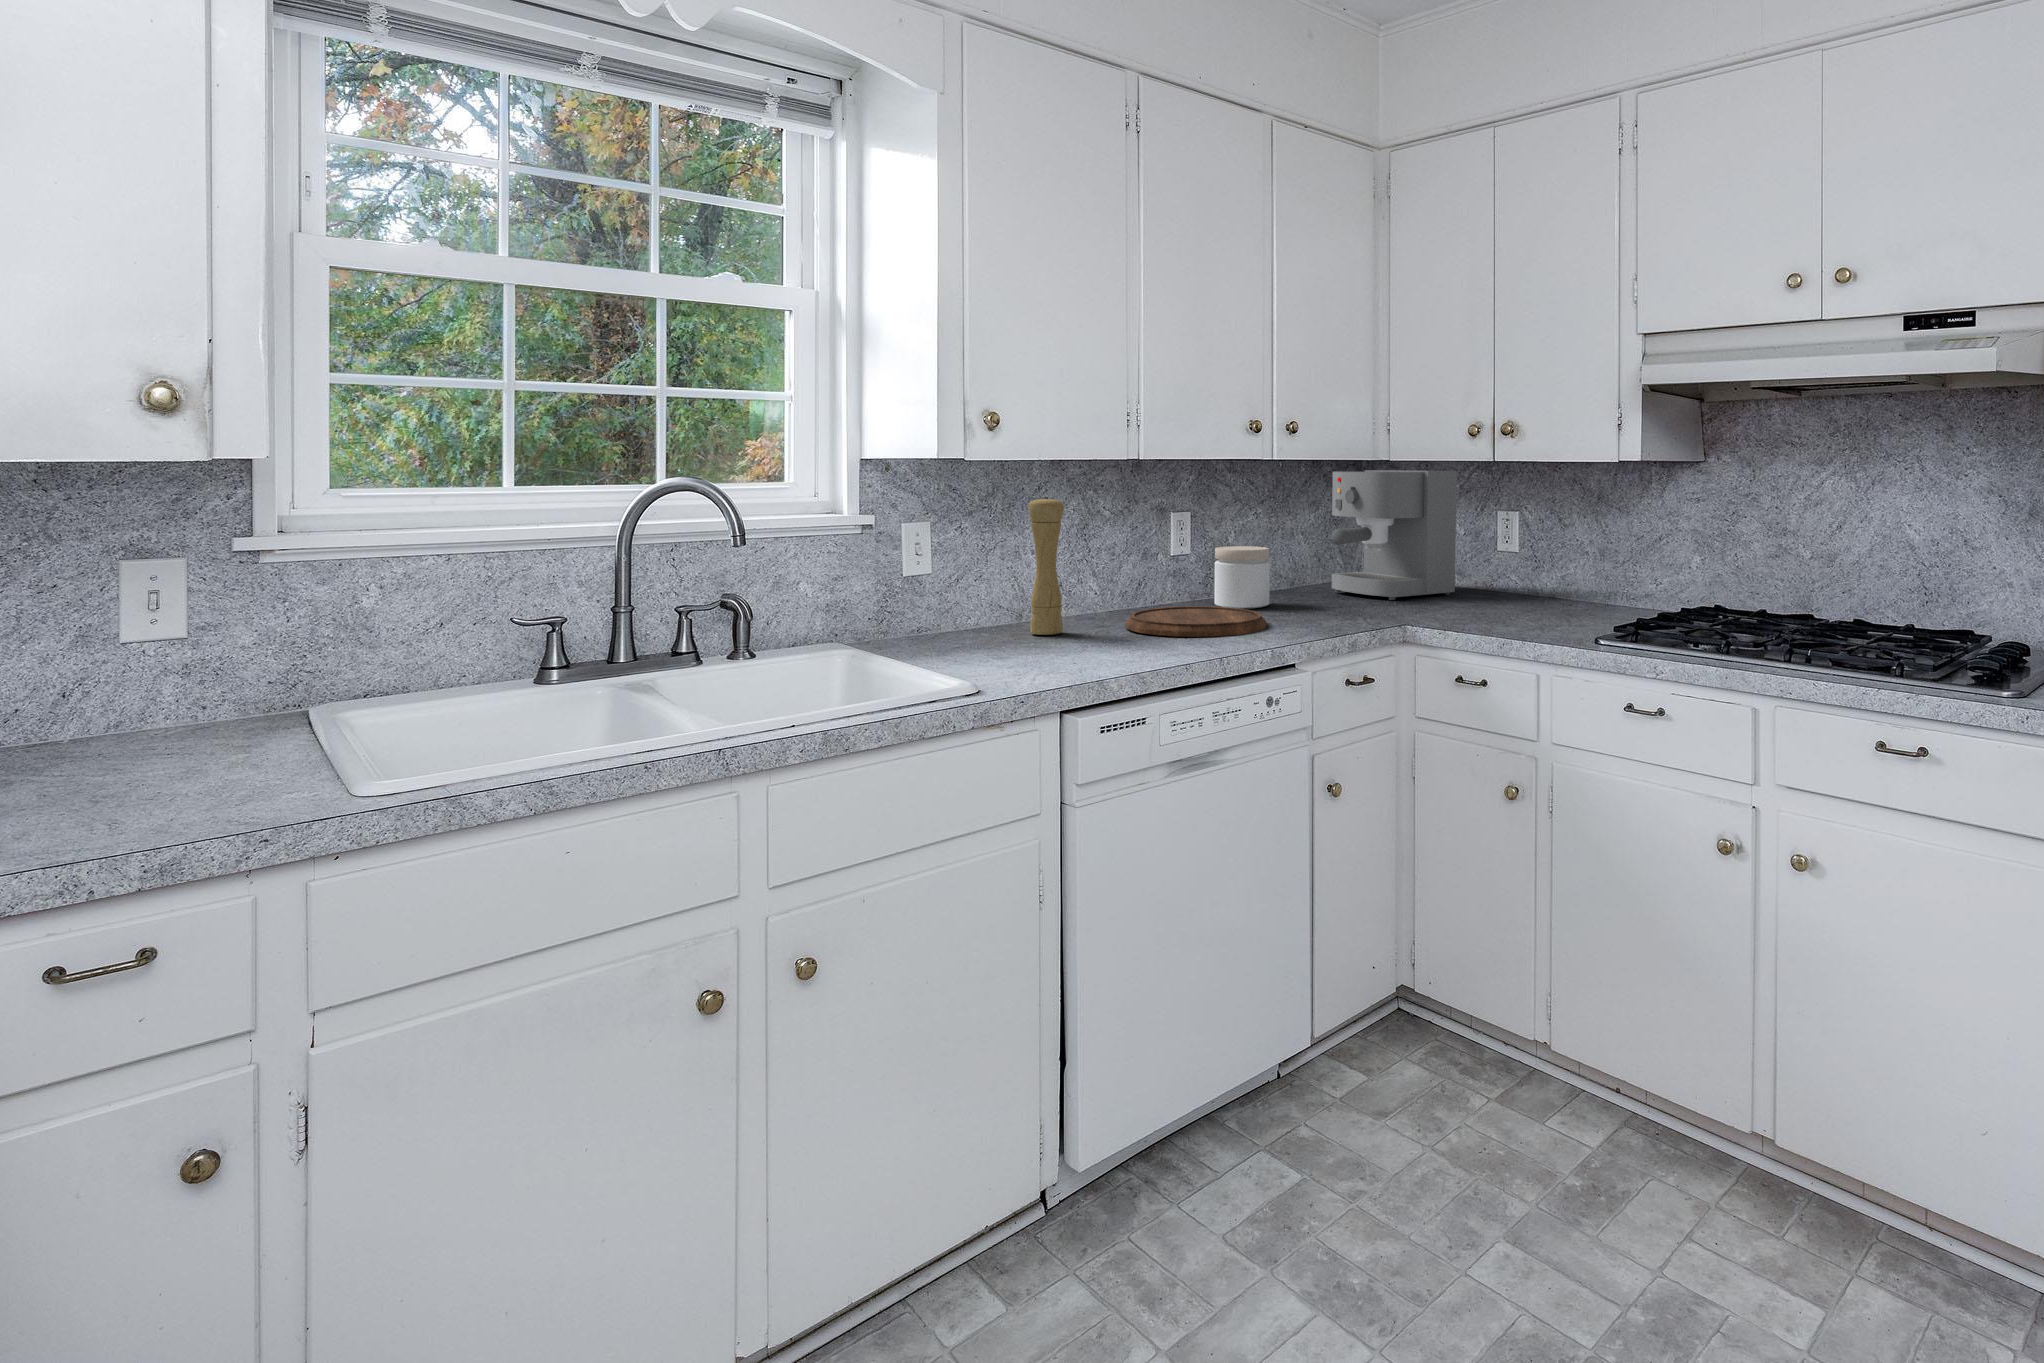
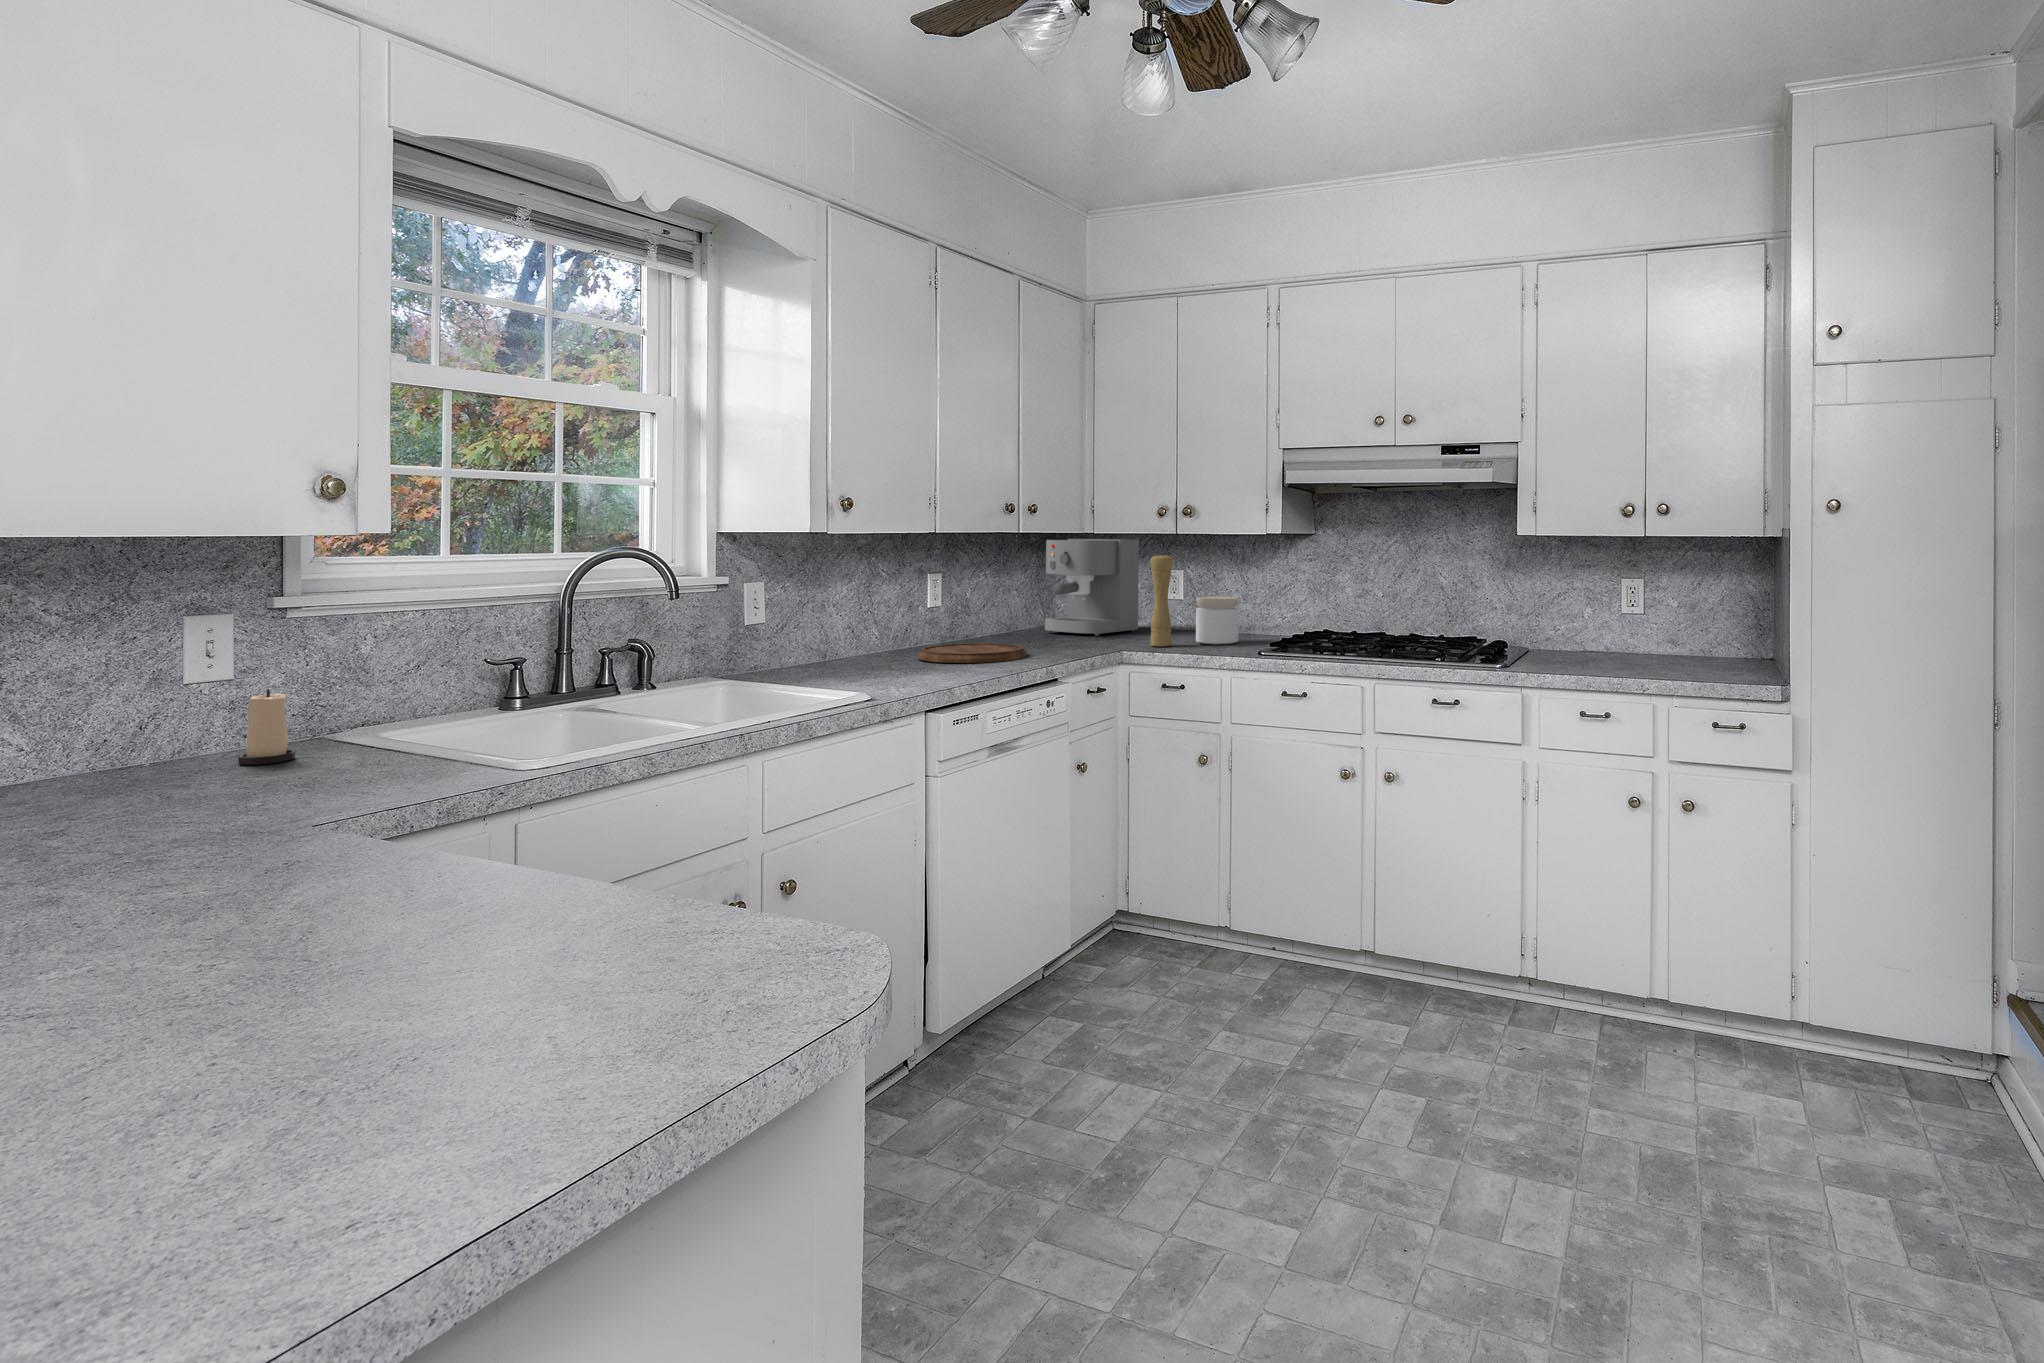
pepper mill: present [1028,497,1064,635] -> present [1150,554,1173,646]
jar: present [1214,546,1270,609] -> present [1196,597,1239,644]
candle: none [141,654,216,750] -> present [238,689,295,765]

